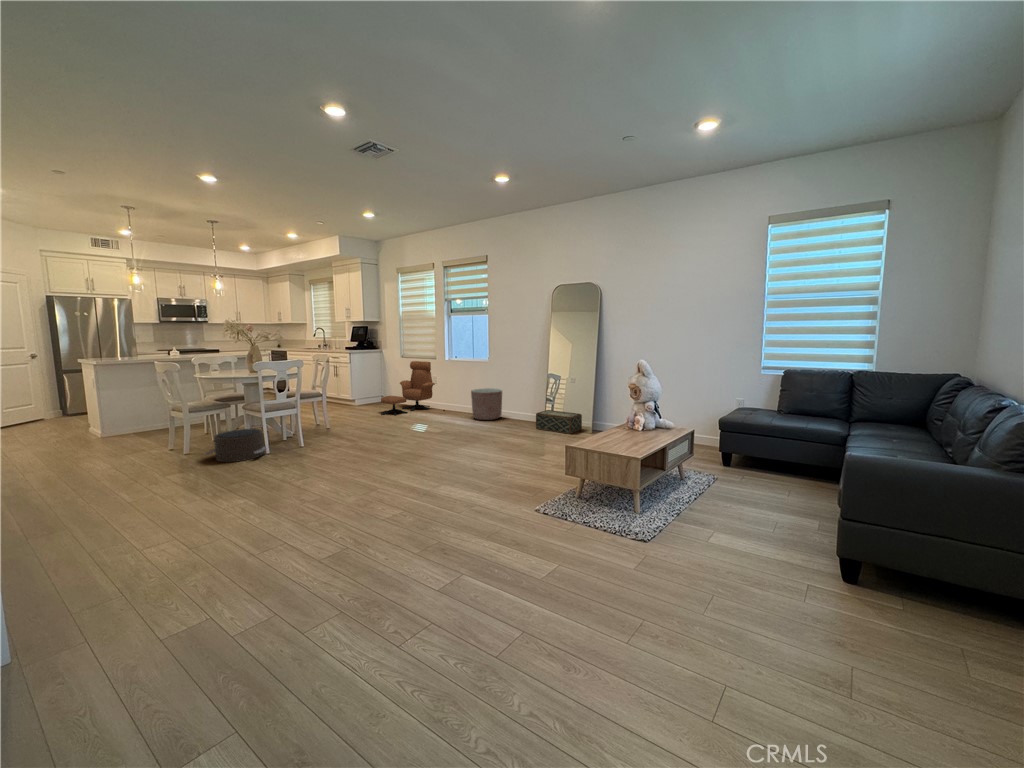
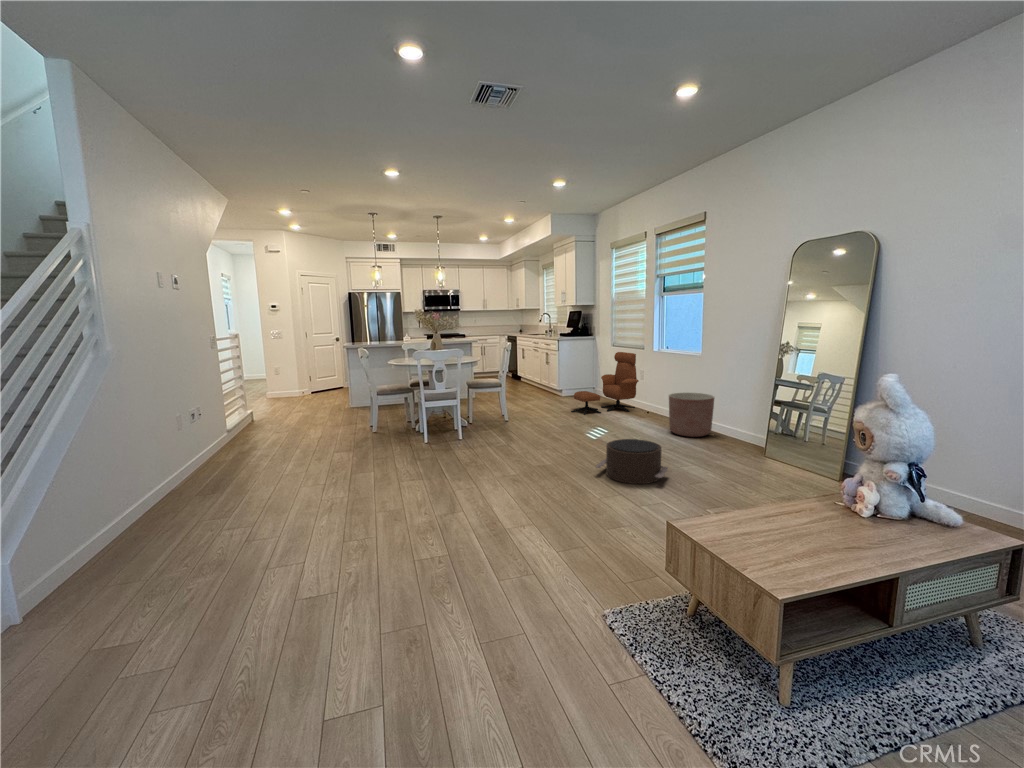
woven basket: present [536,410,582,434] -> none [747,435,830,481]
pouf: present [205,429,267,462] -> present [596,439,668,484]

